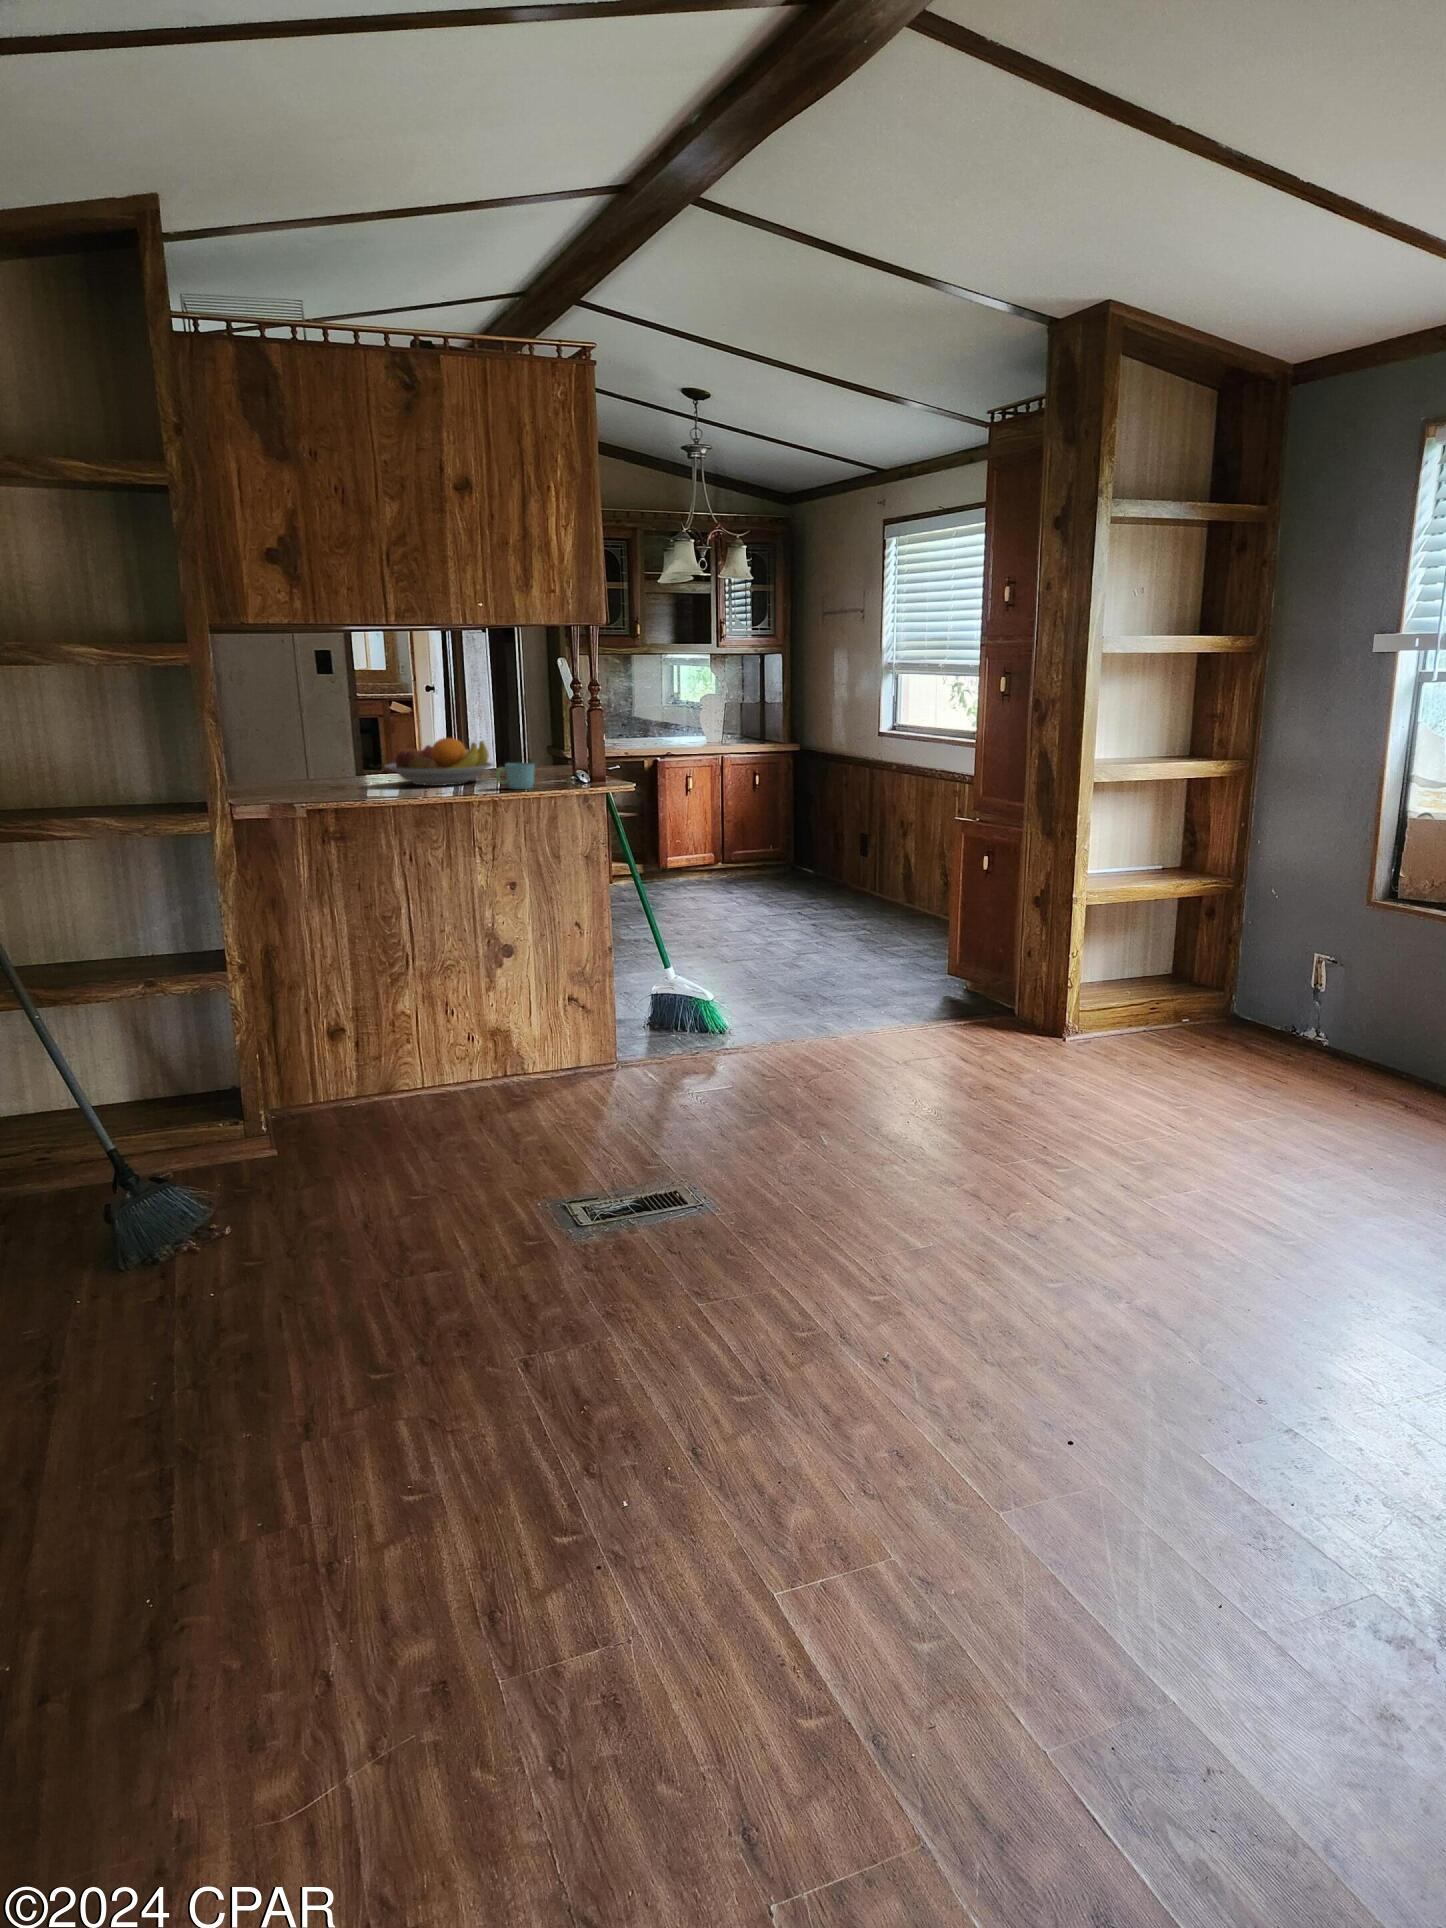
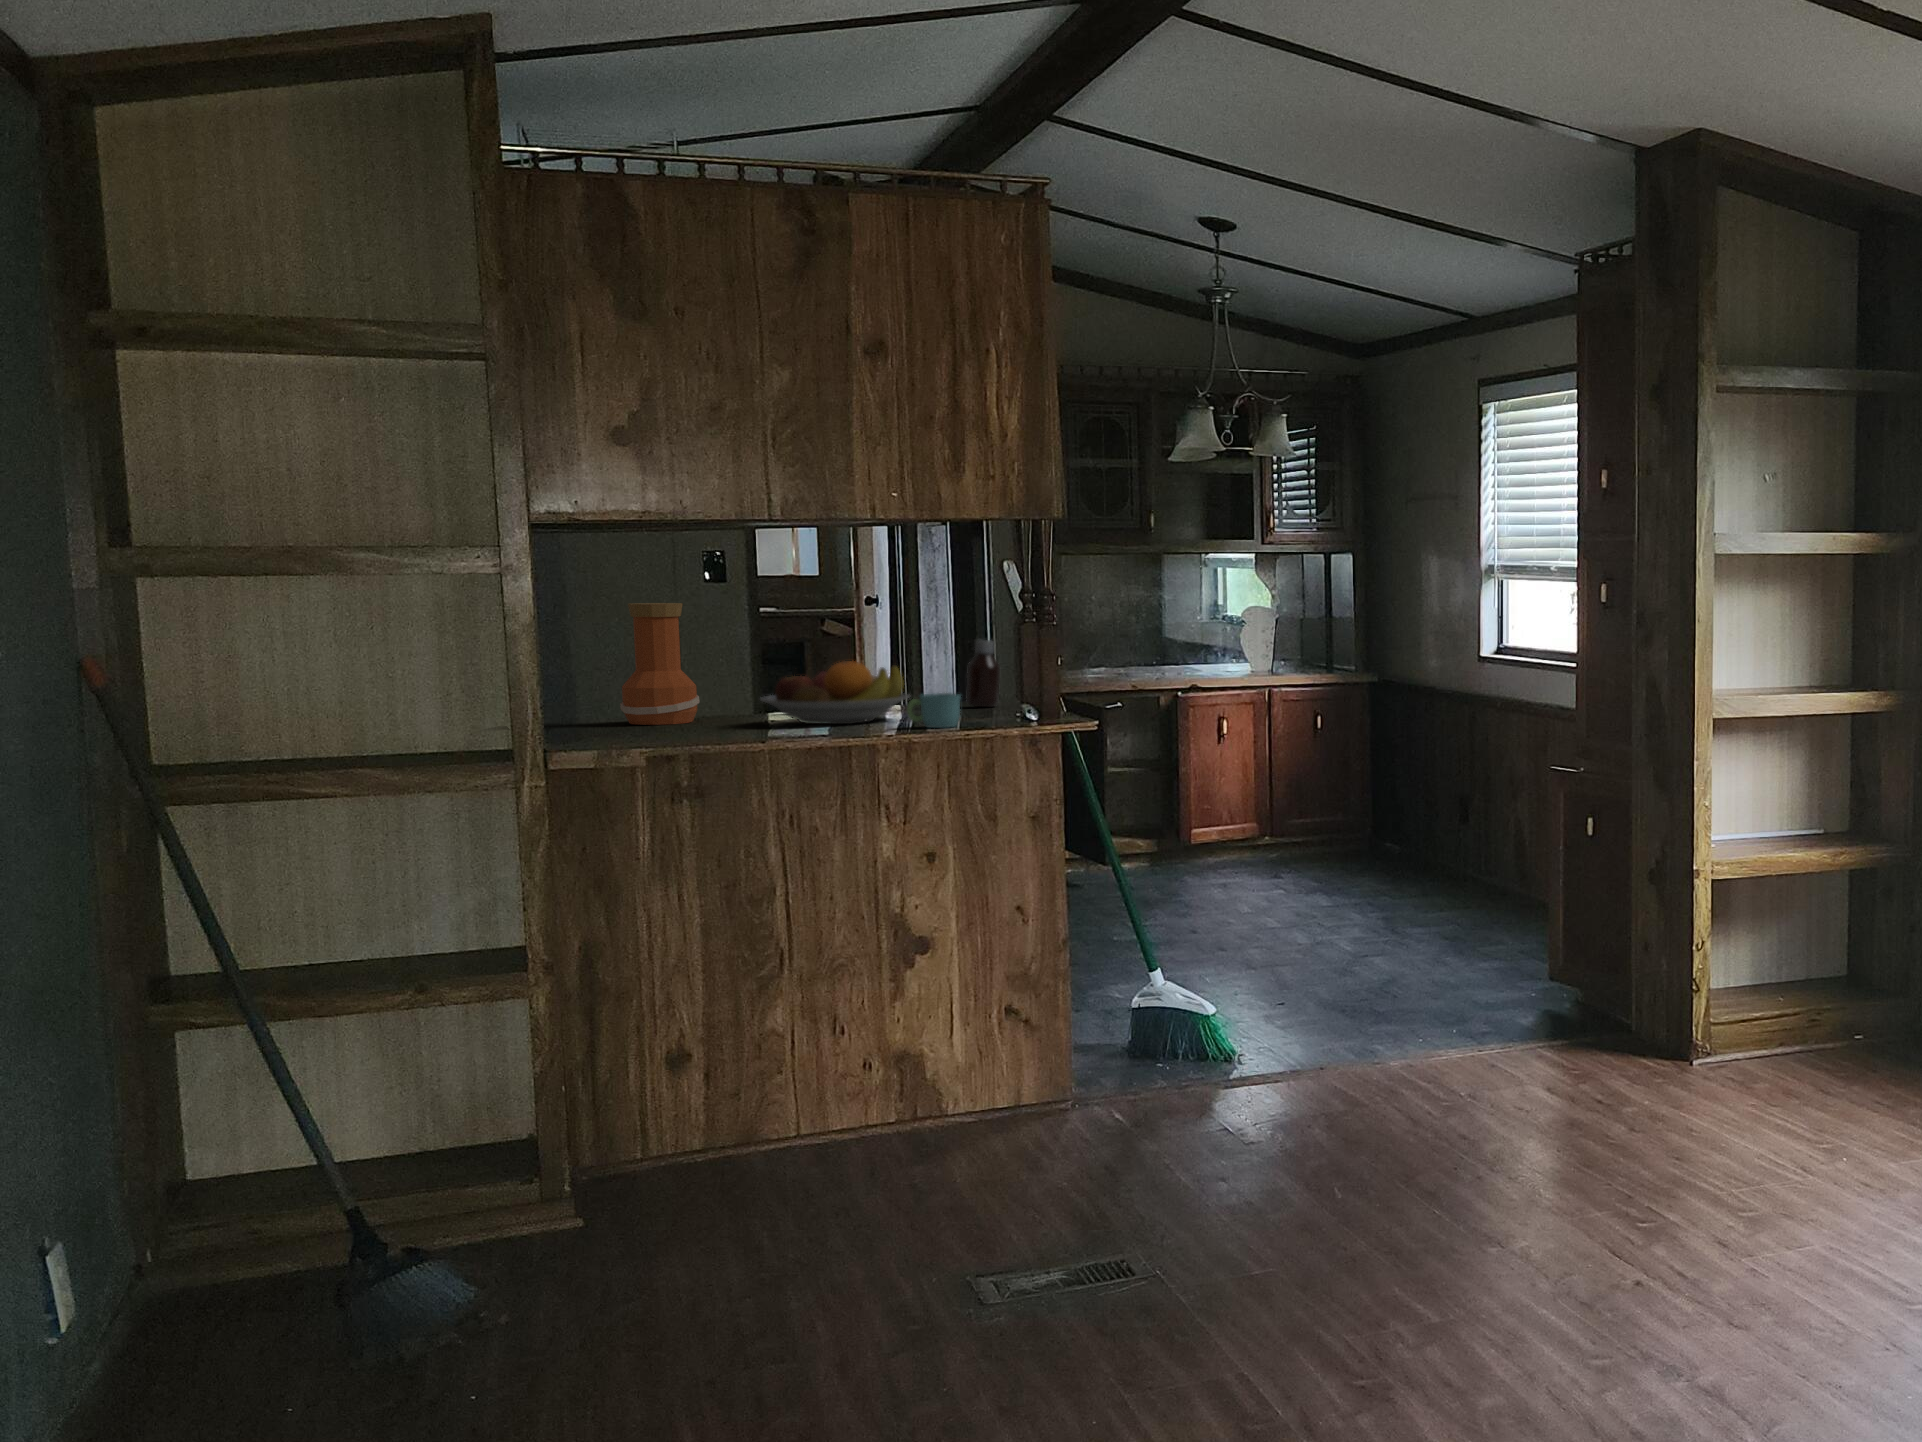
vase: none [282,693,339,785] -> present [620,603,700,725]
bottle: none [529,721,554,772] -> present [967,640,1000,707]

